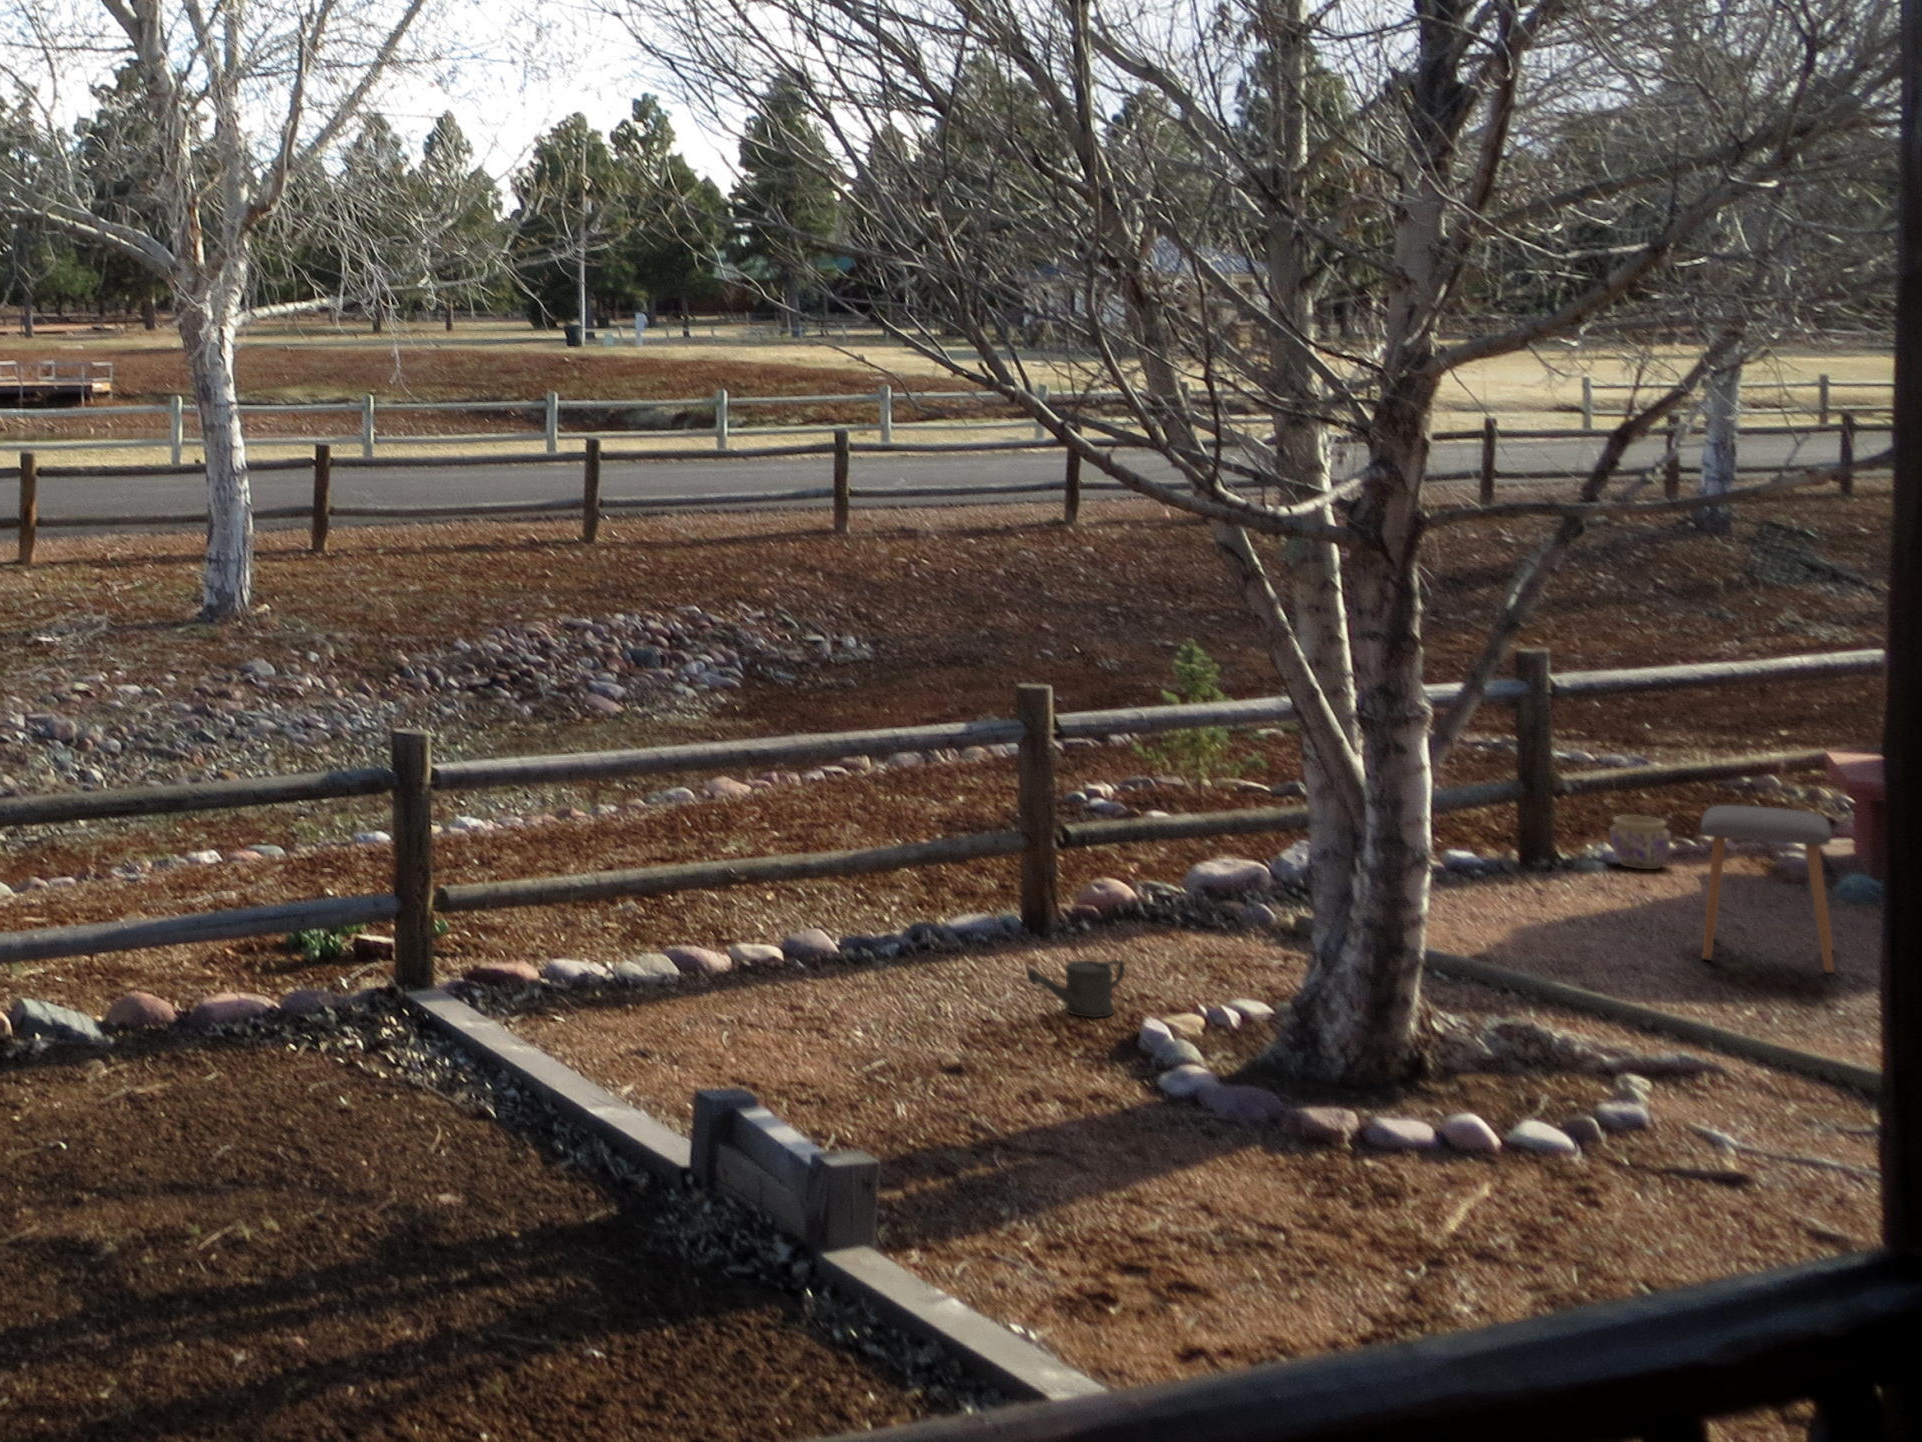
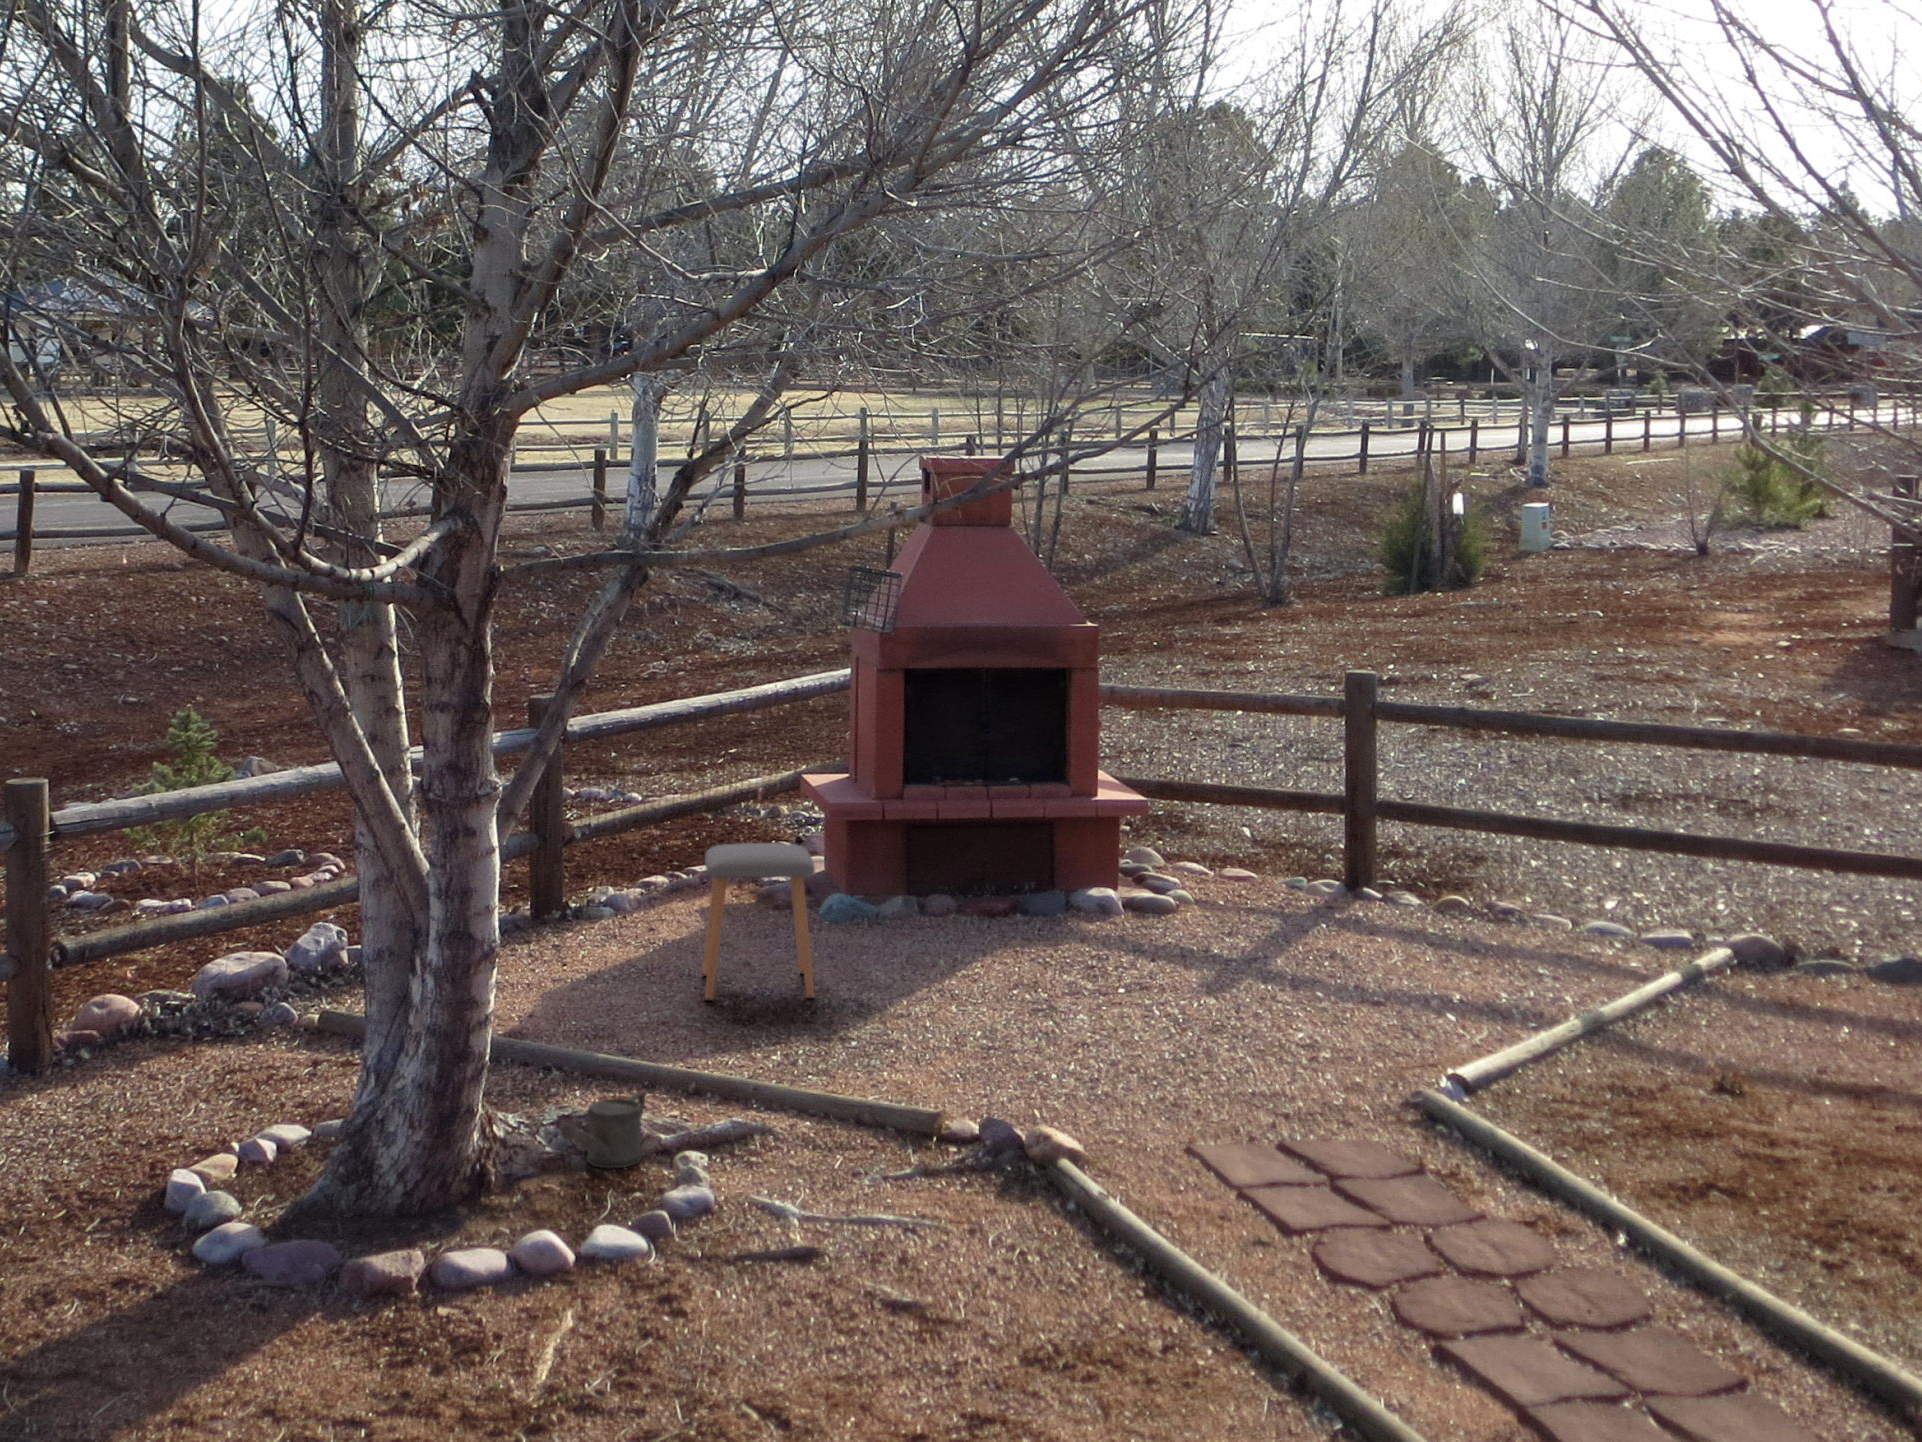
planter: present [1609,815,1671,869] -> none [602,857,655,910]
watering can: present [1027,960,1125,1018] -> present [561,1092,645,1169]

